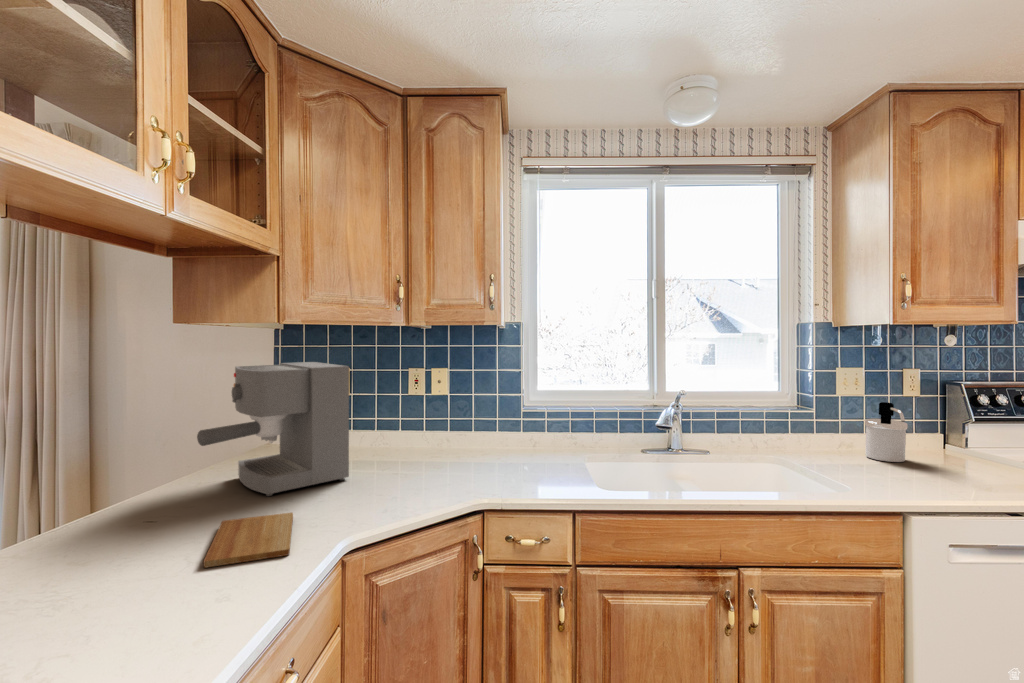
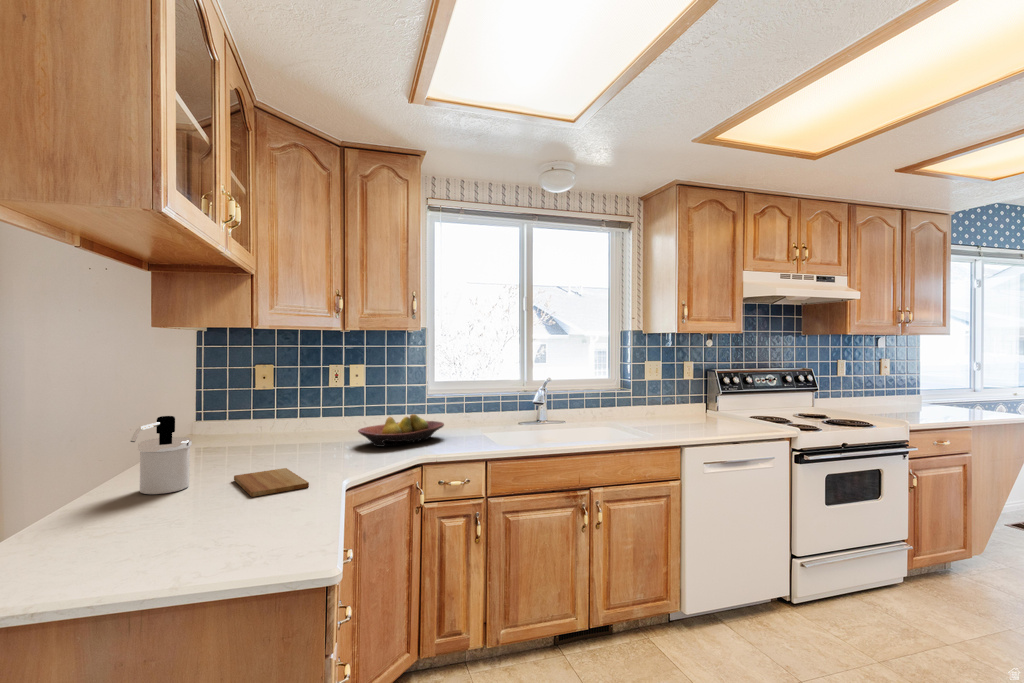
coffee maker: present [197,362,349,496] -> none [188,359,305,464]
soap dispenser: present [865,402,908,462] -> present [131,416,192,494]
fruit bowl: none [416,435,531,479] -> present [358,414,444,447]

